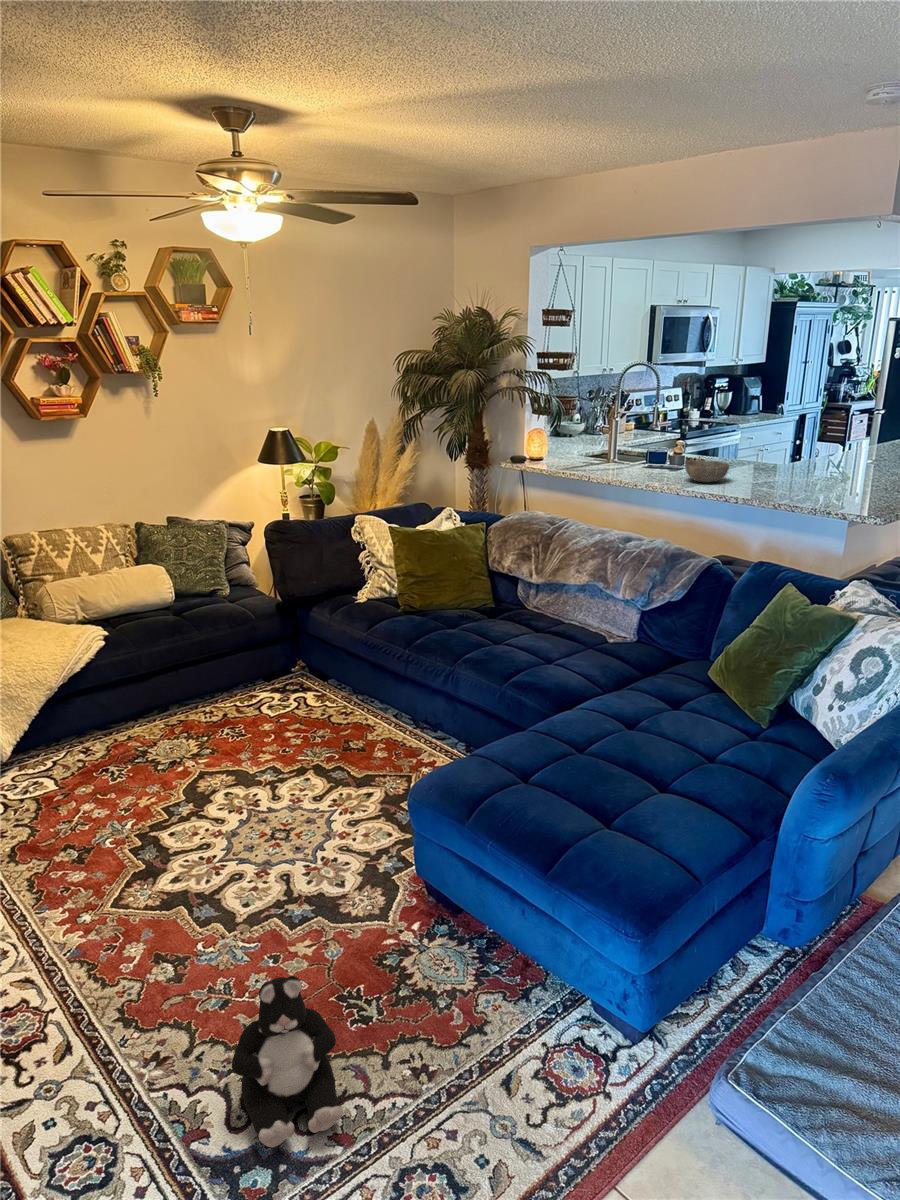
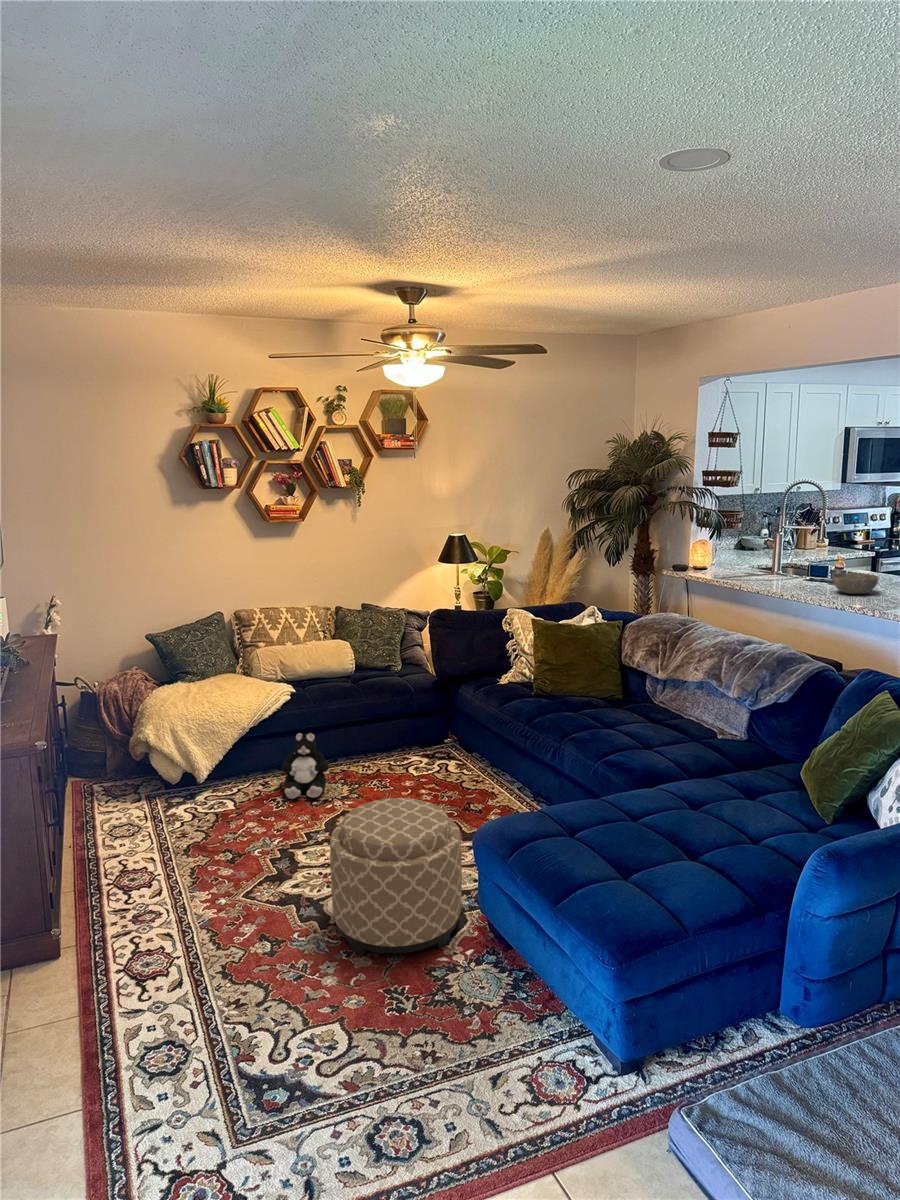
ottoman: none [236,761,397,958] -> present [330,798,462,956]
plush toy: present [232,976,343,1147] -> present [281,733,329,799]

